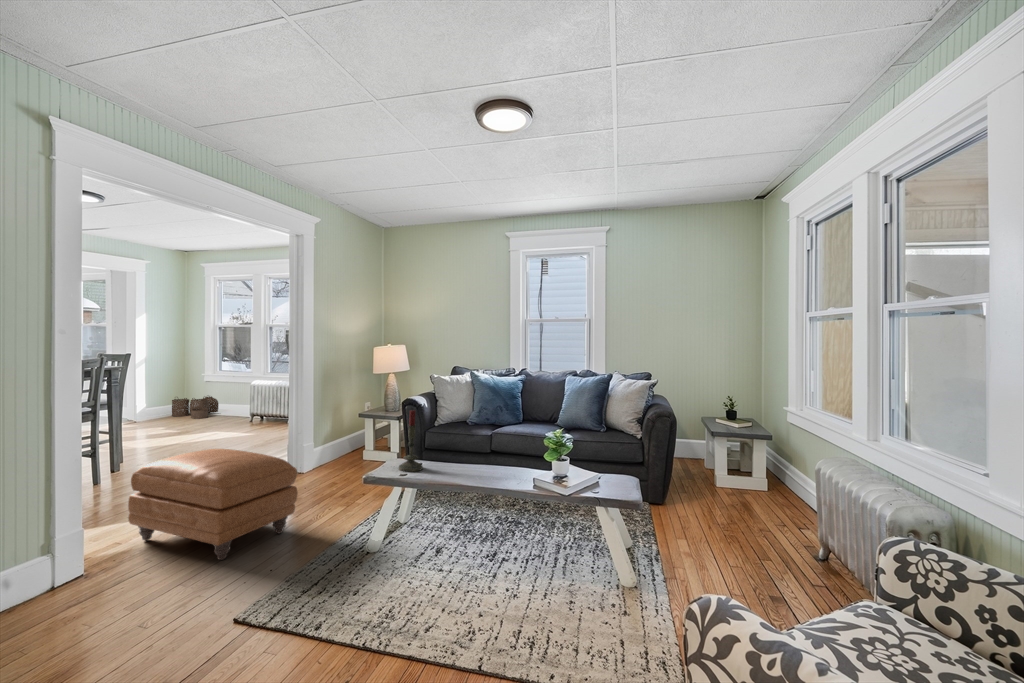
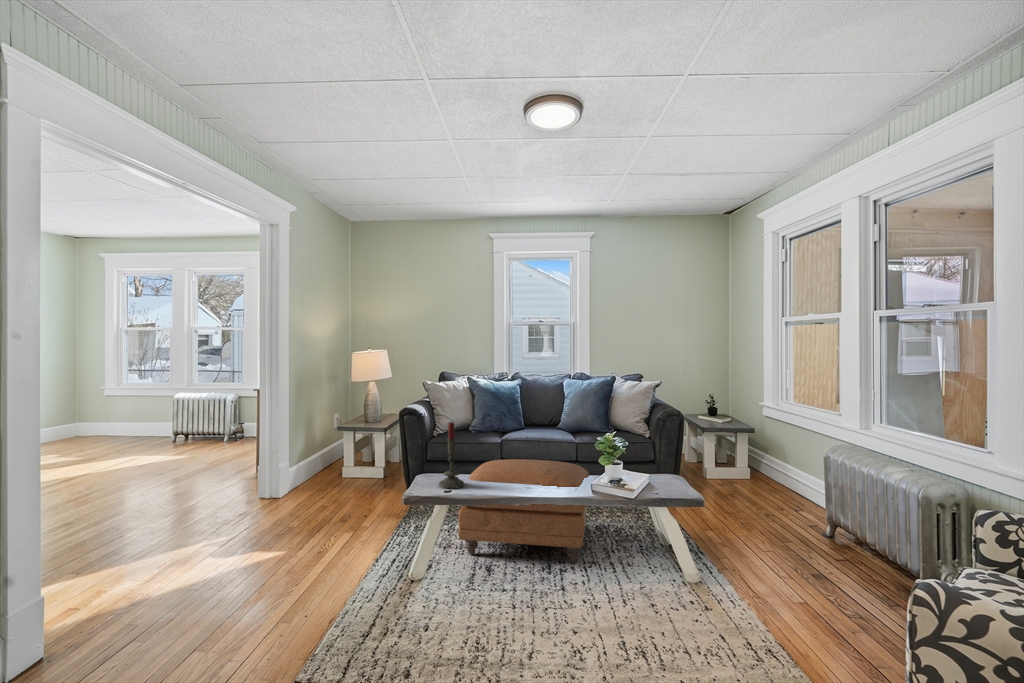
woven basket: present [172,396,219,419] -> none [80,421,138,449]
ottoman: present [128,449,298,560] -> present [458,459,589,563]

